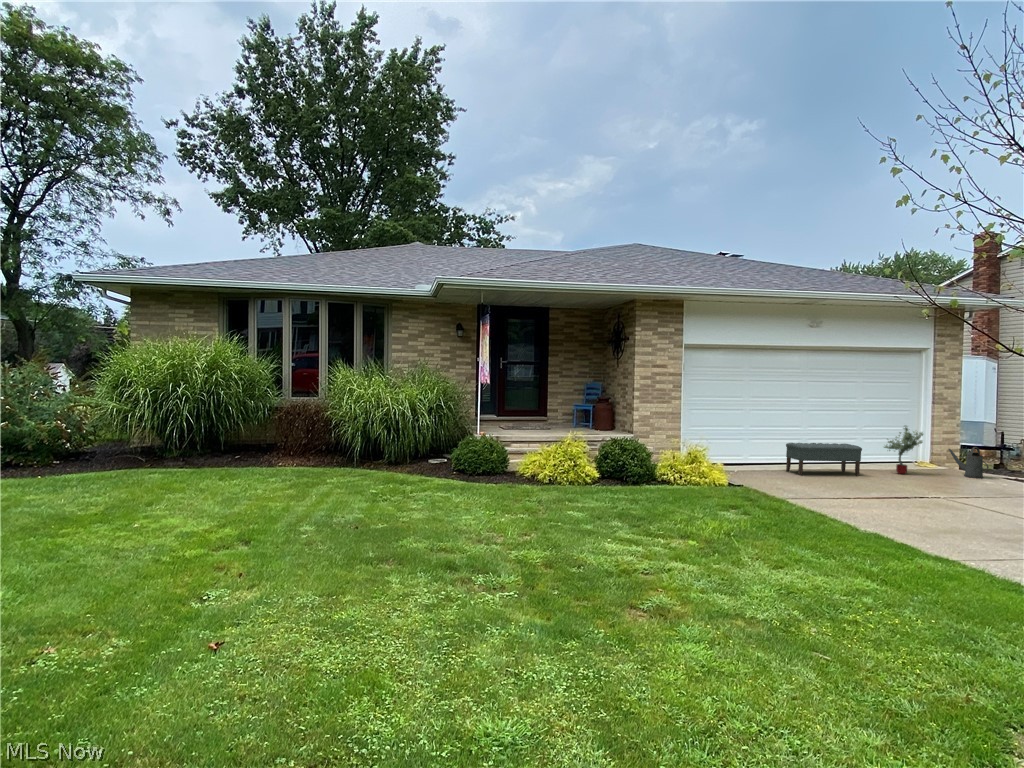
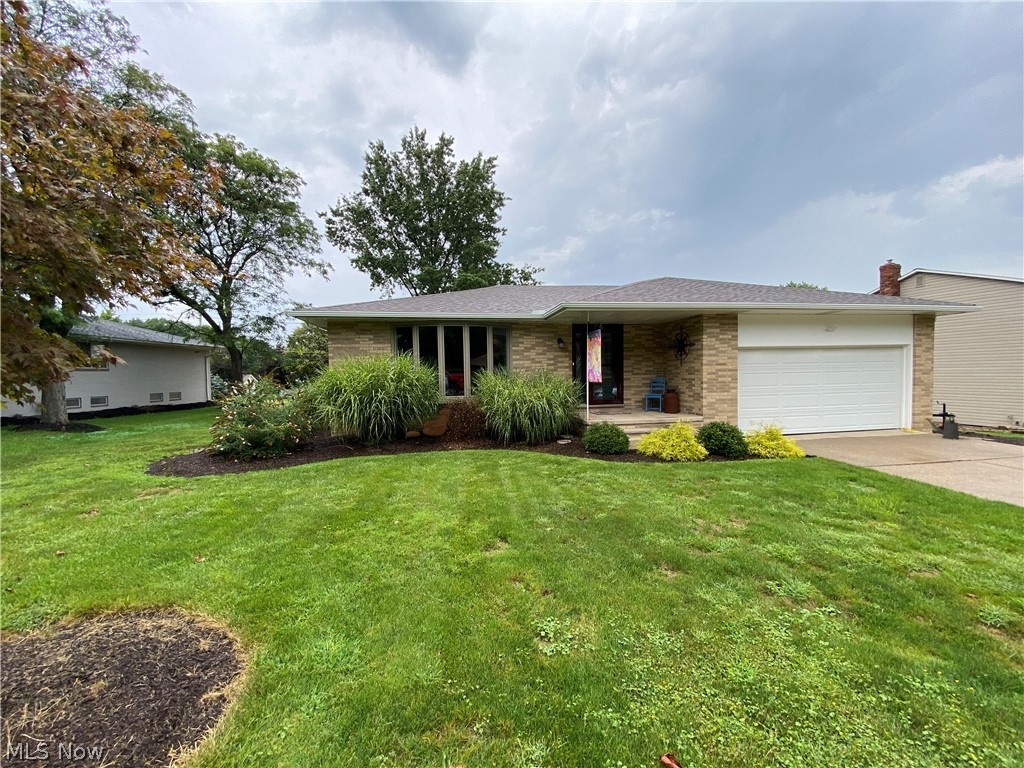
lounge chair: none [217,417,285,465] -> present [407,409,449,445]
potted tree: present [884,425,923,474] -> none [880,402,912,438]
bench: present [786,443,862,476] -> none [810,417,870,441]

